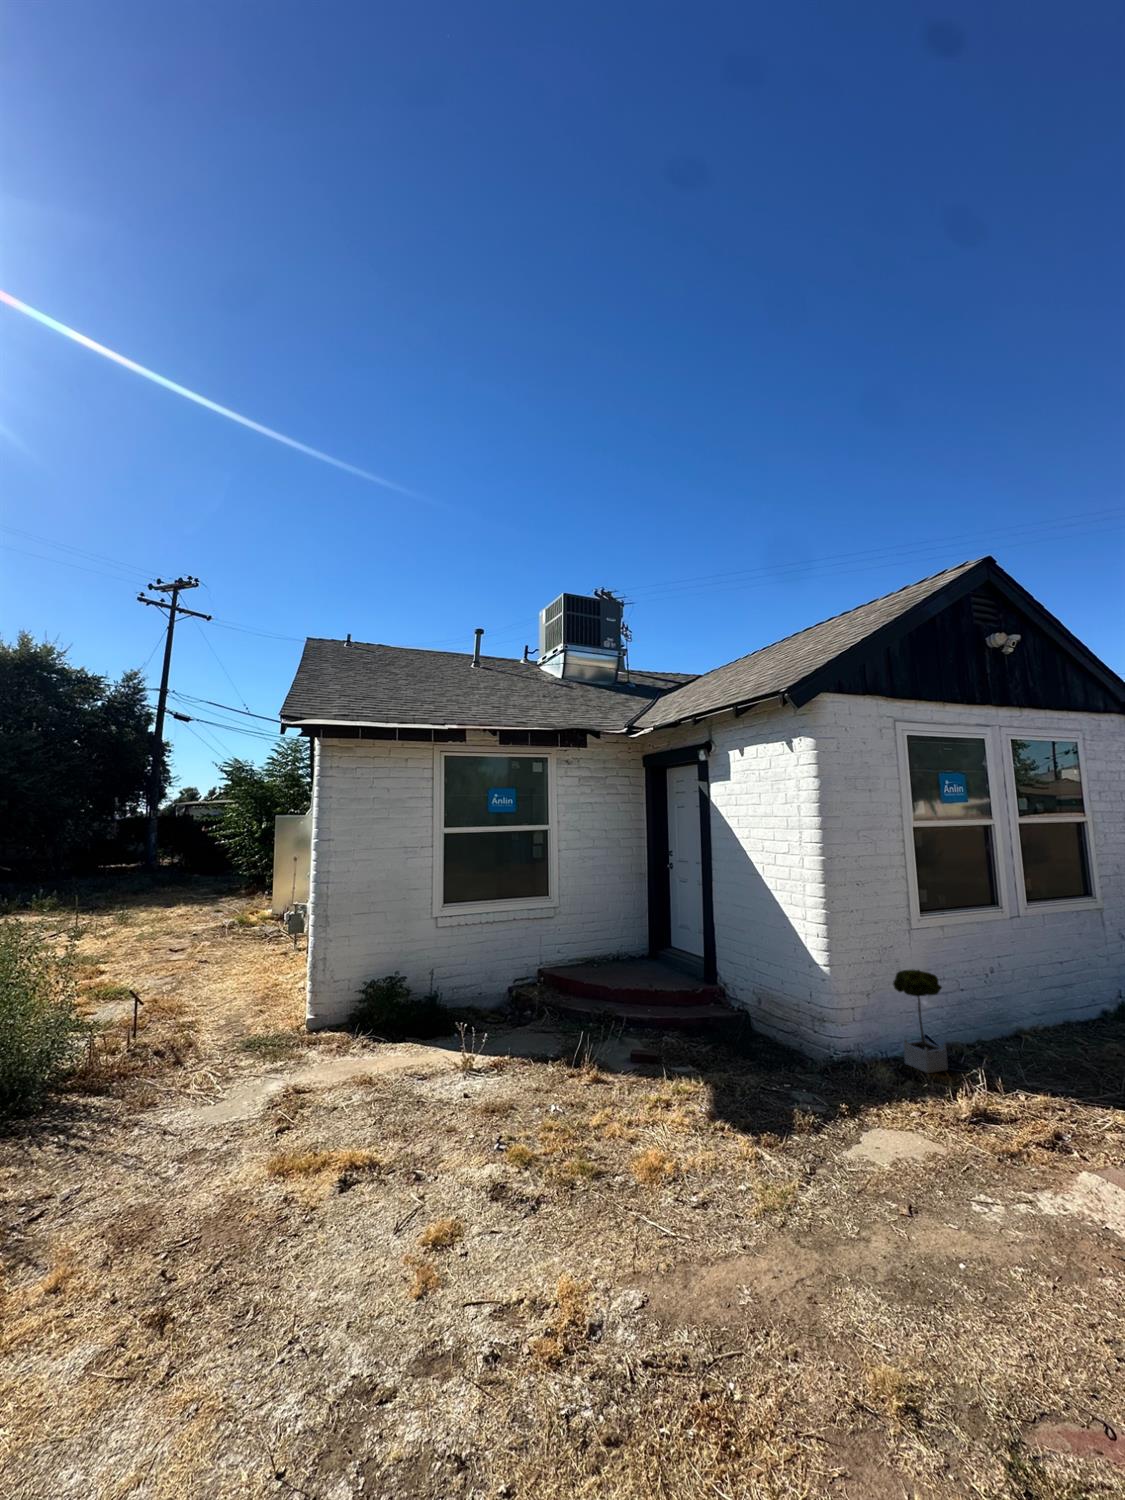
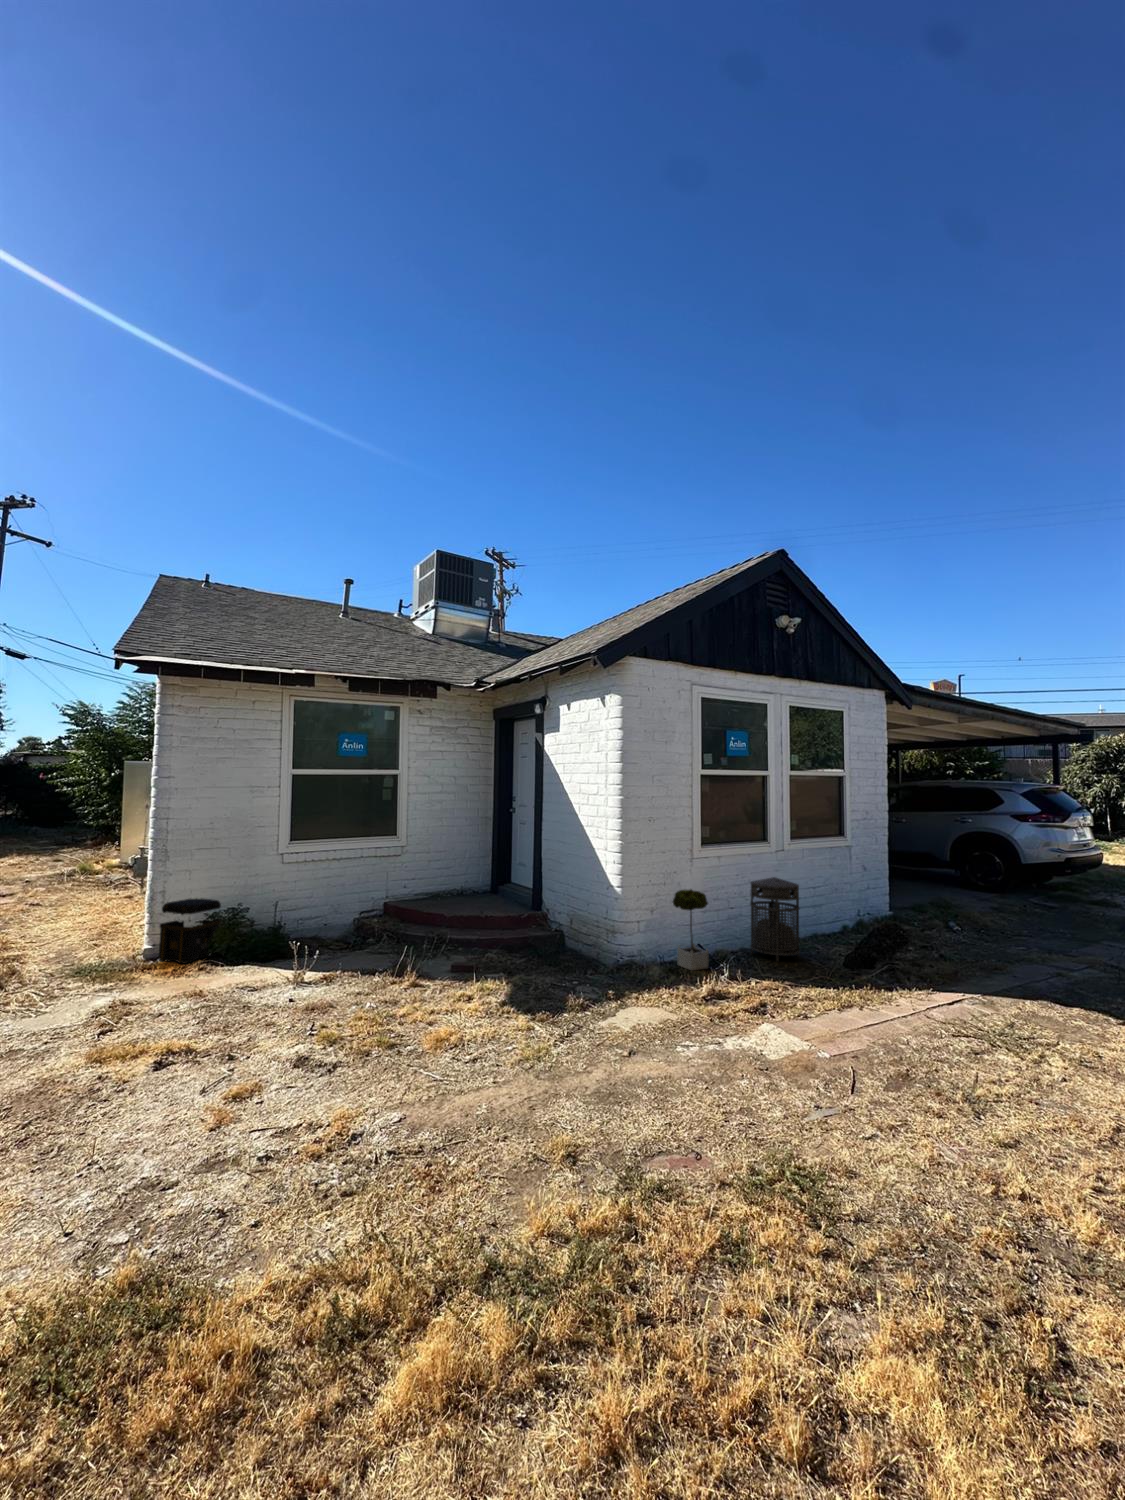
trash can: none [986,953,1066,1063] -> present [750,877,800,961]
toolbox: none [322,967,381,1041] -> present [158,899,221,964]

